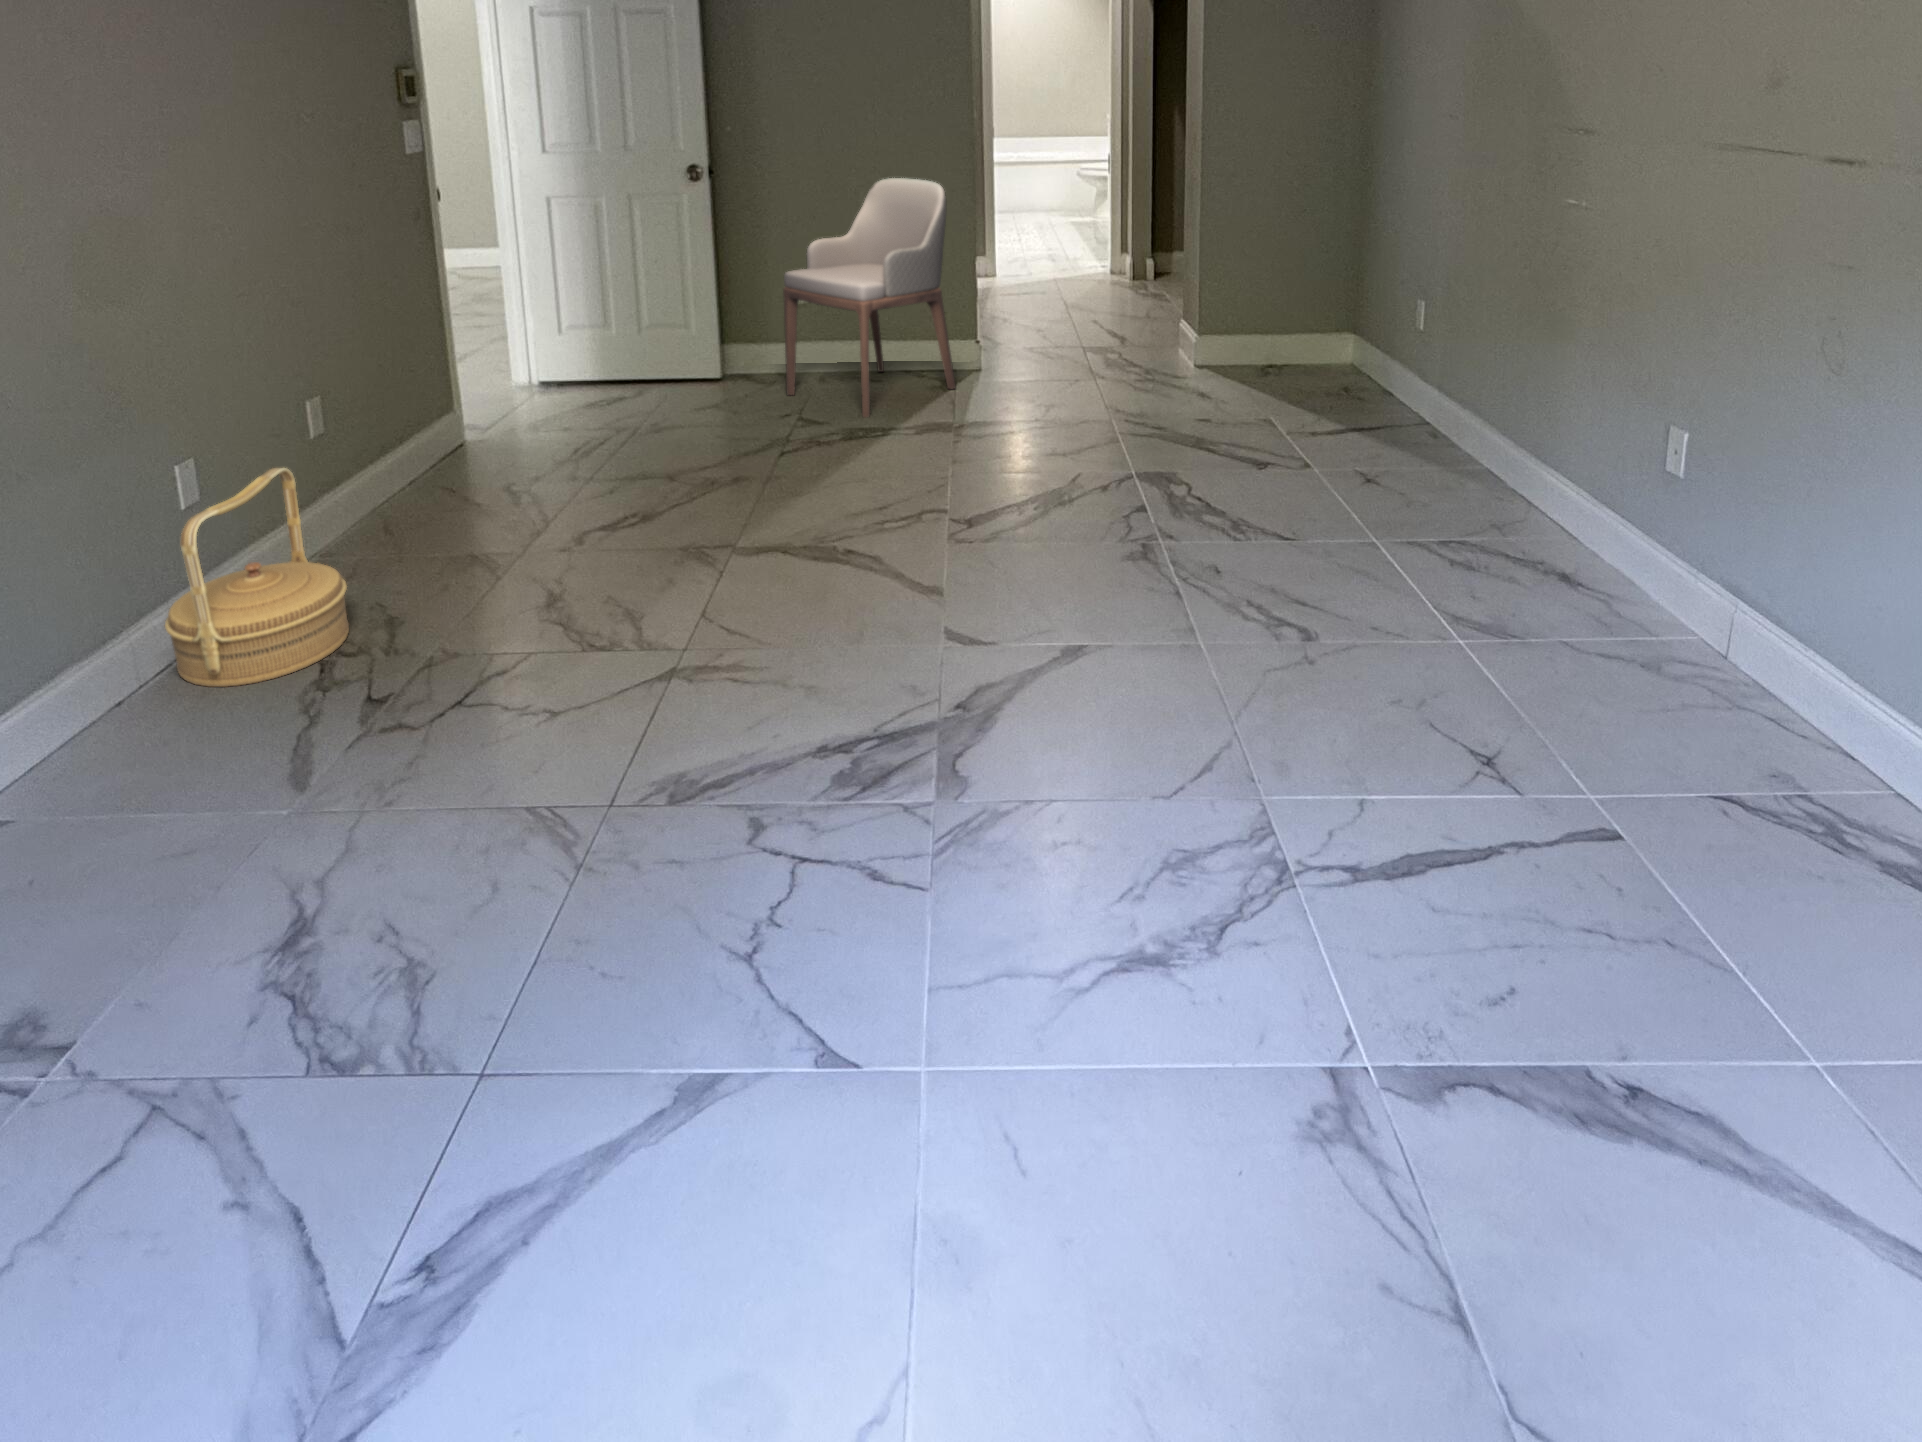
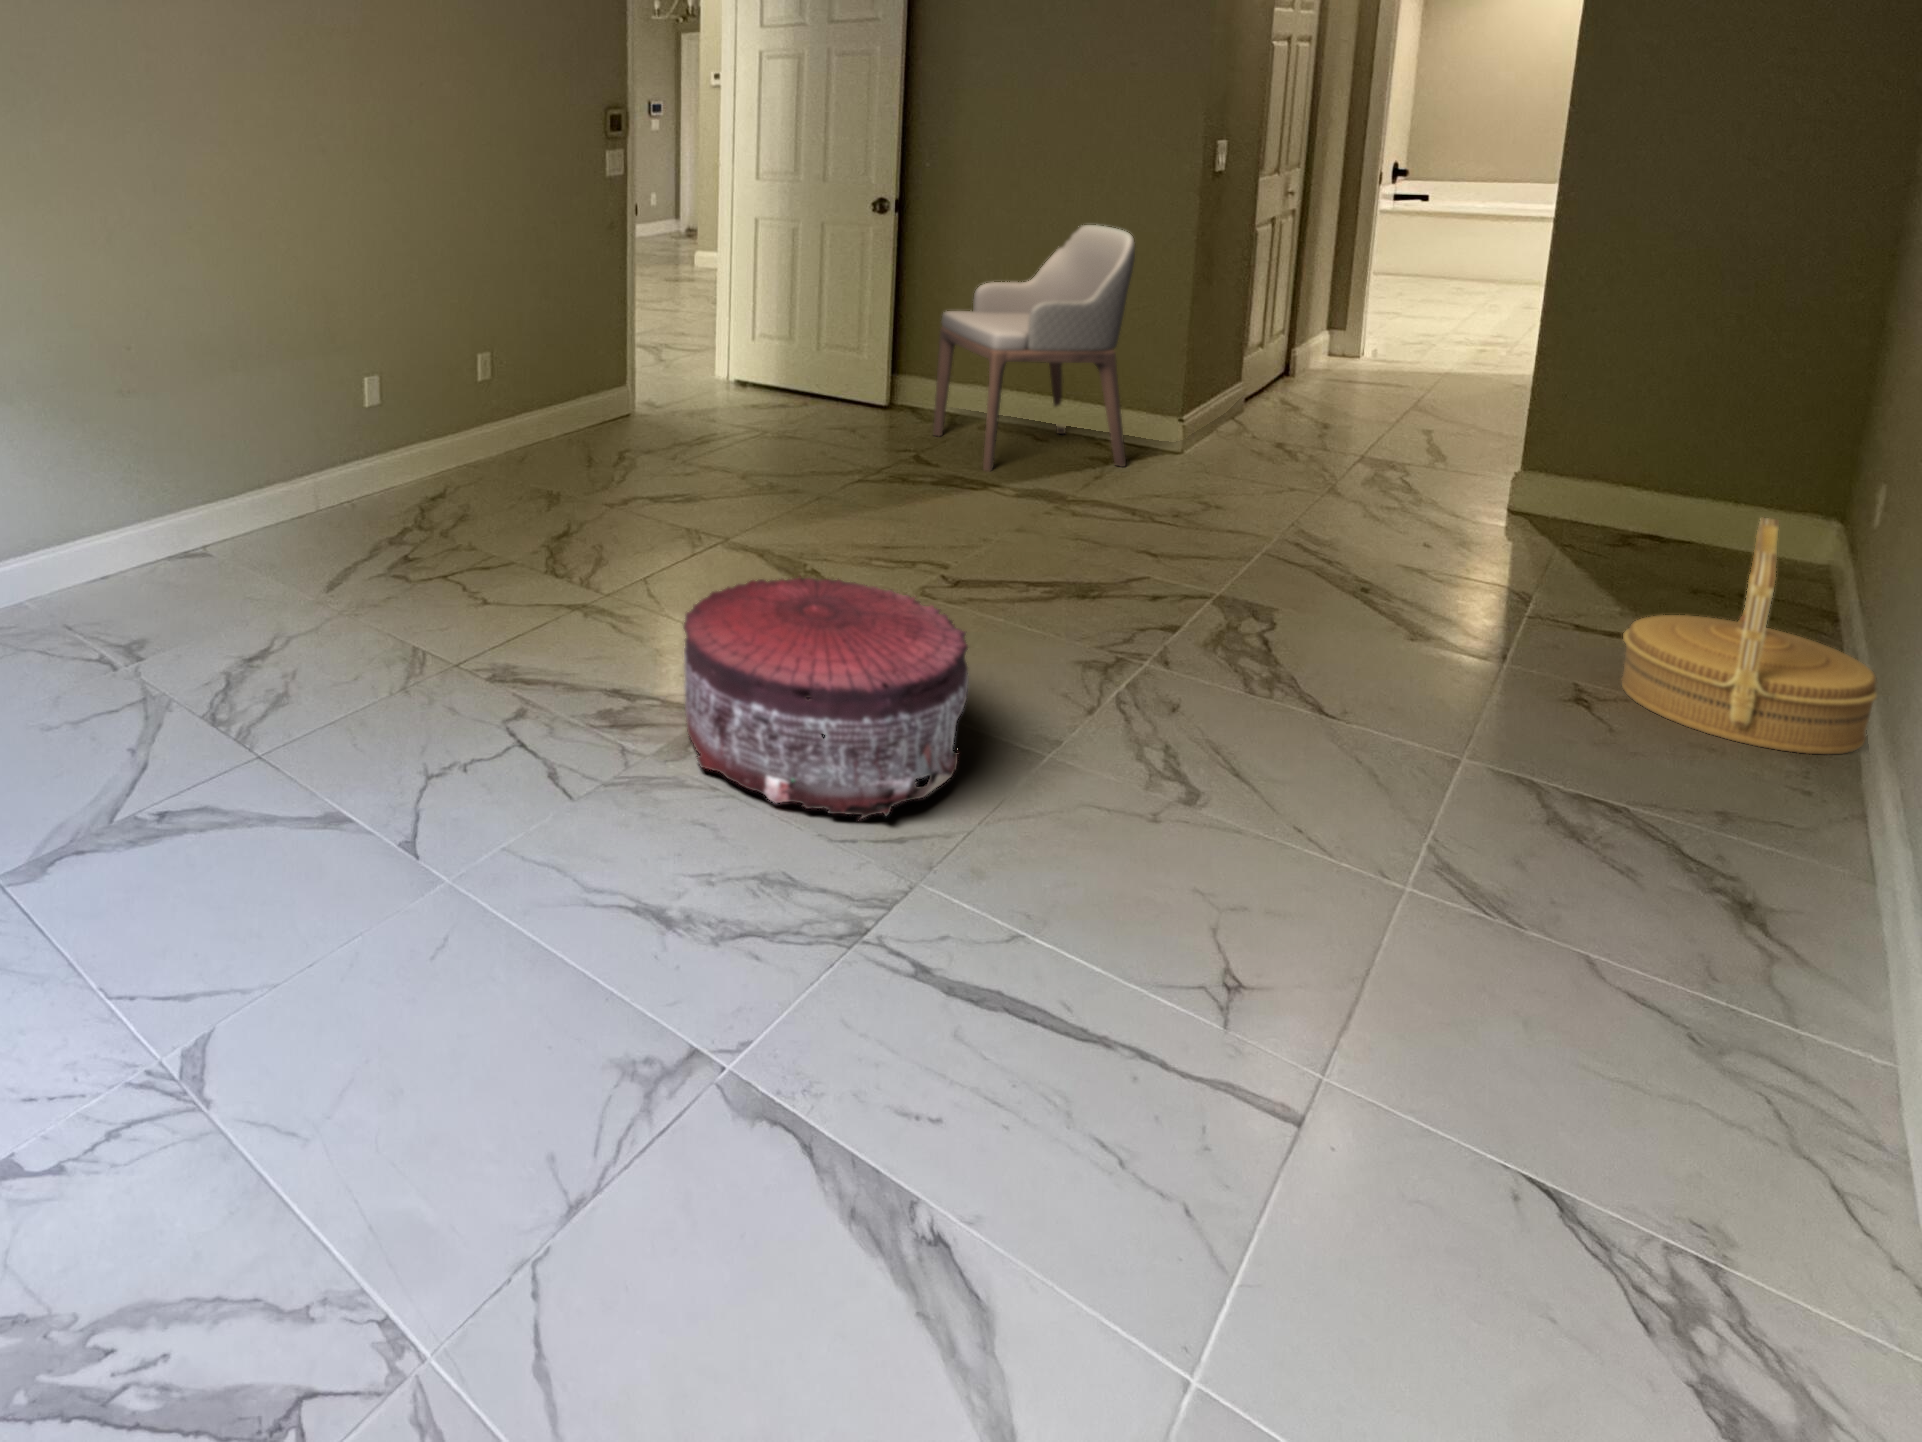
woven basket: present [165,468,349,687] -> present [1622,518,1876,754]
pouf: none [903,536,1190,787] -> present [684,576,969,819]

